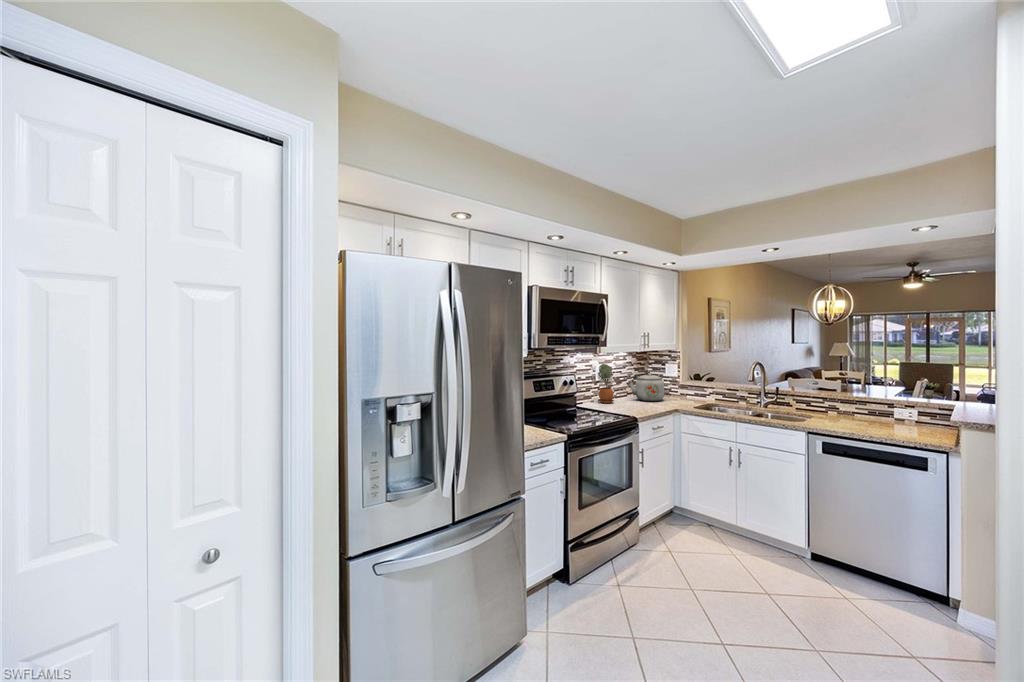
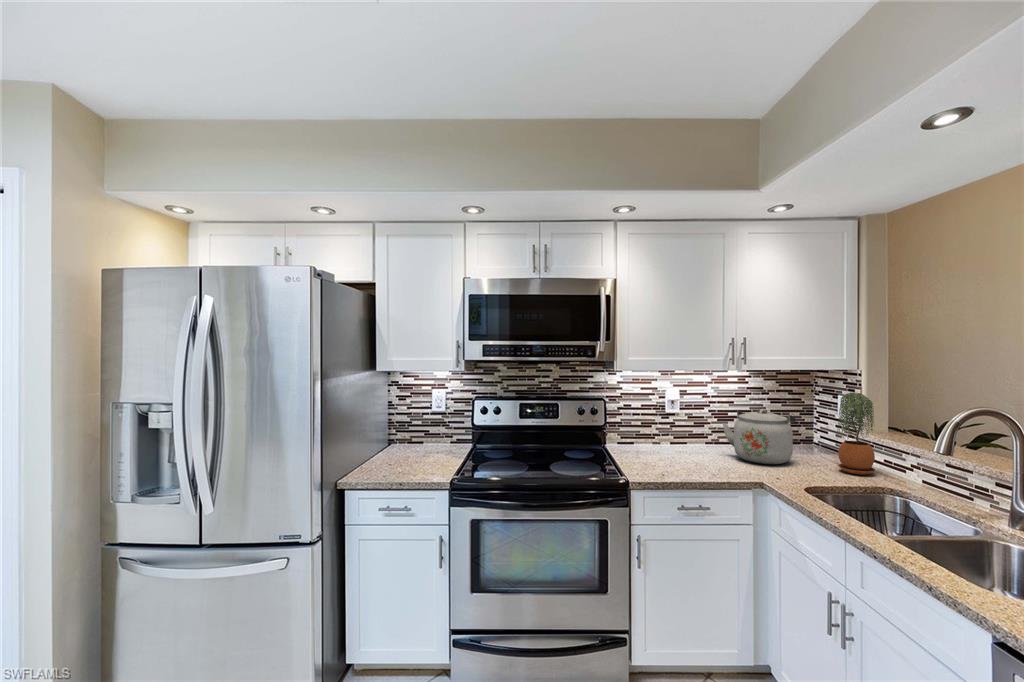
potted plant: present [599,364,614,403] -> present [837,392,875,475]

